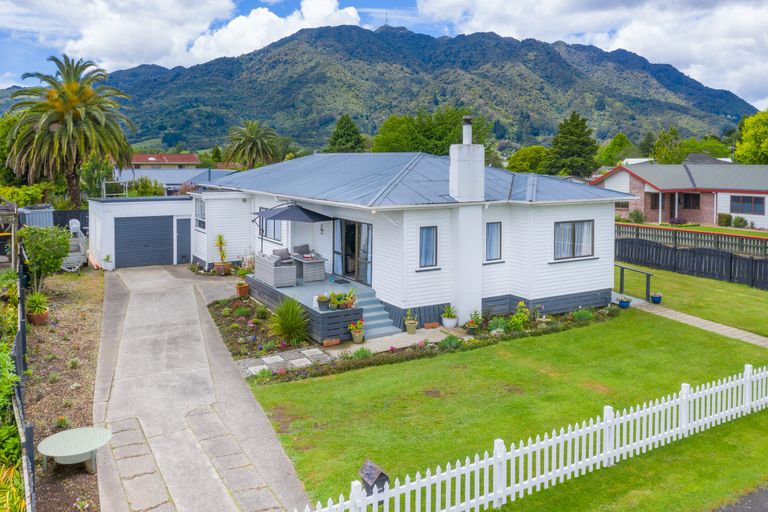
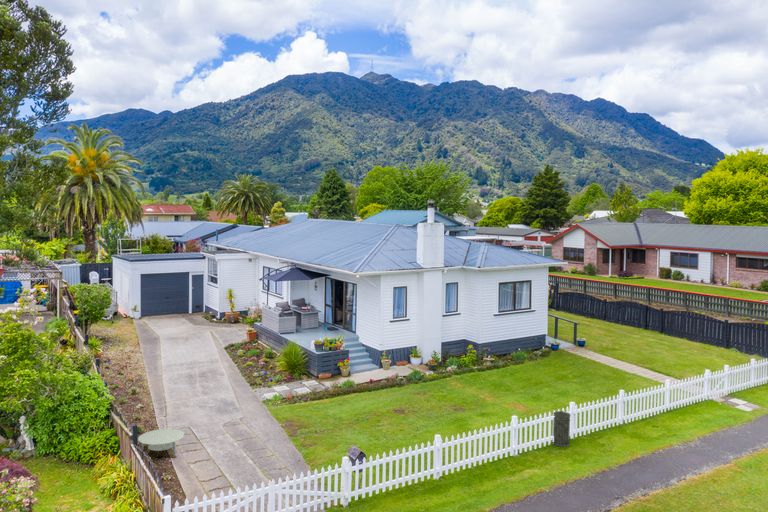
trash can: none [671,402,702,457] -> present [553,411,570,447]

